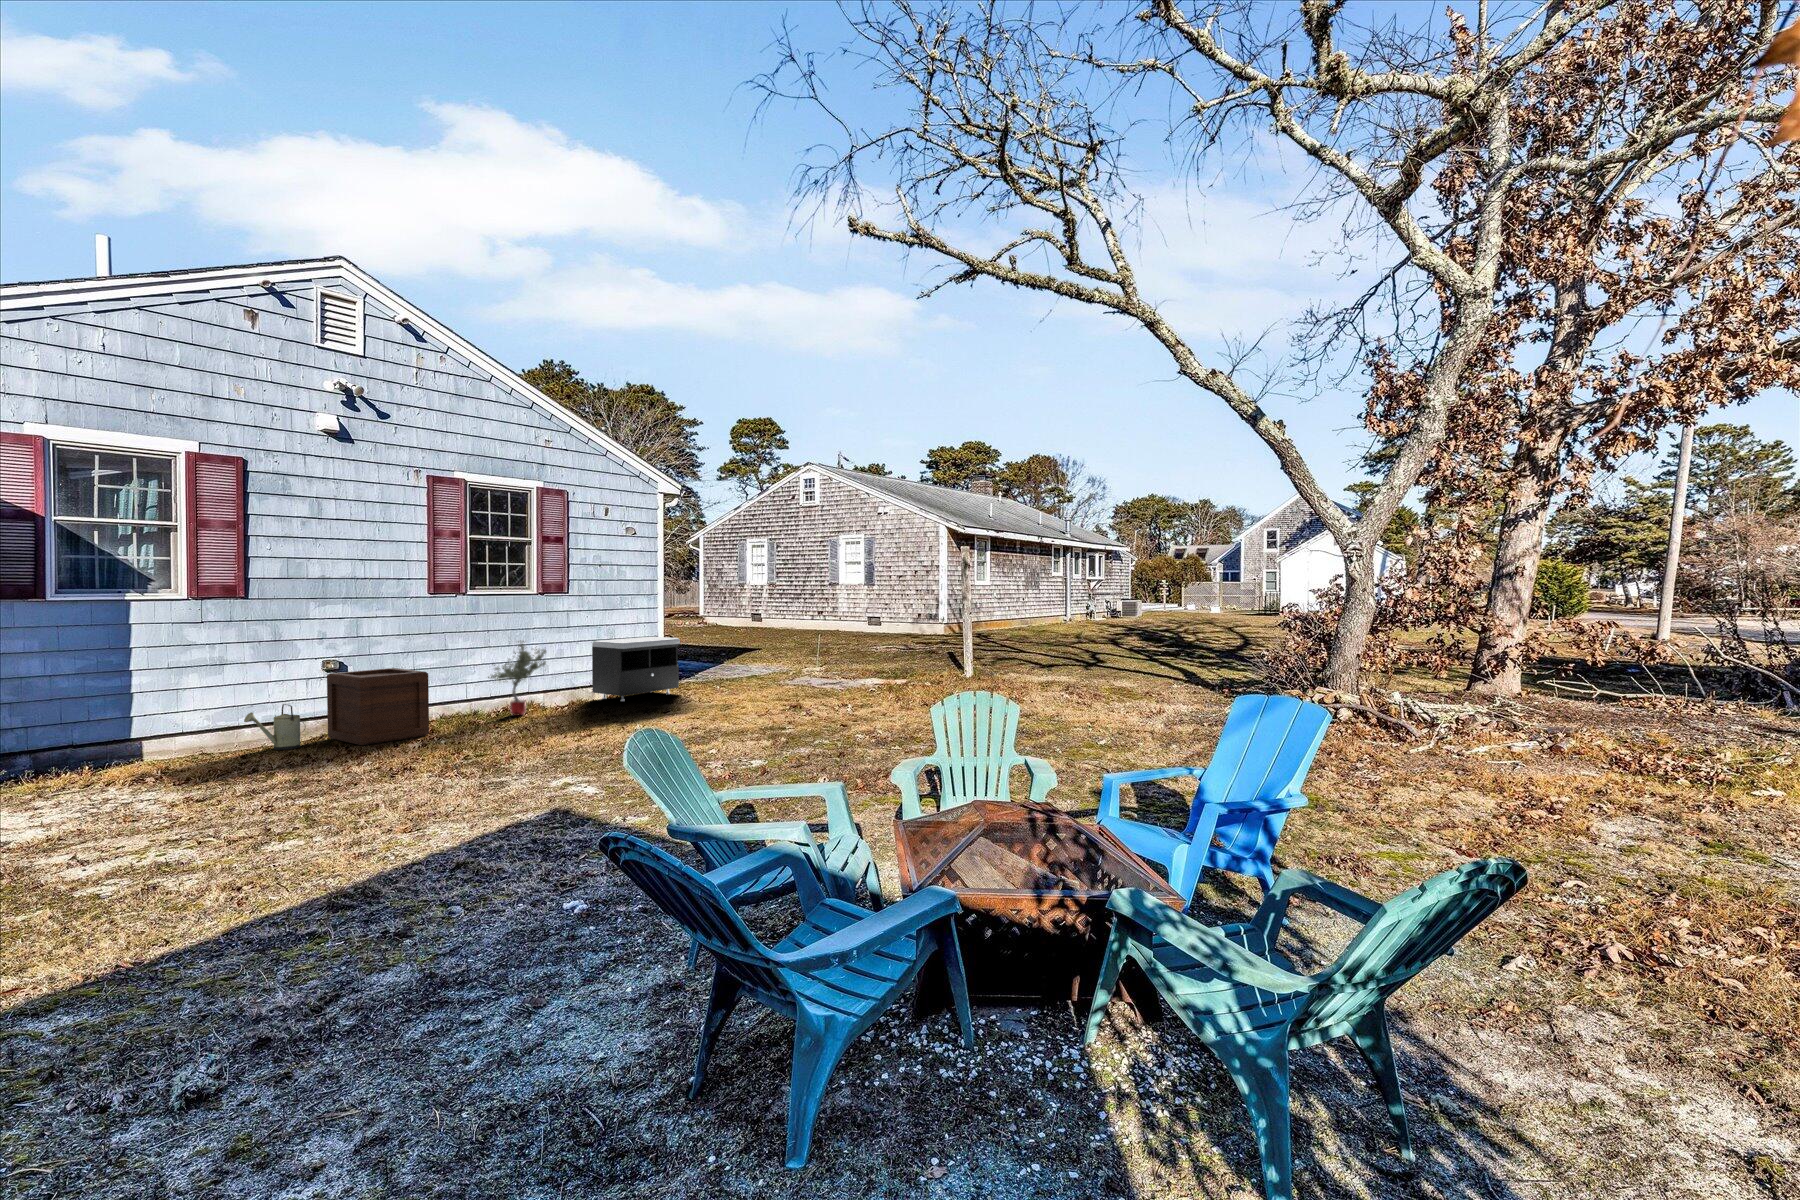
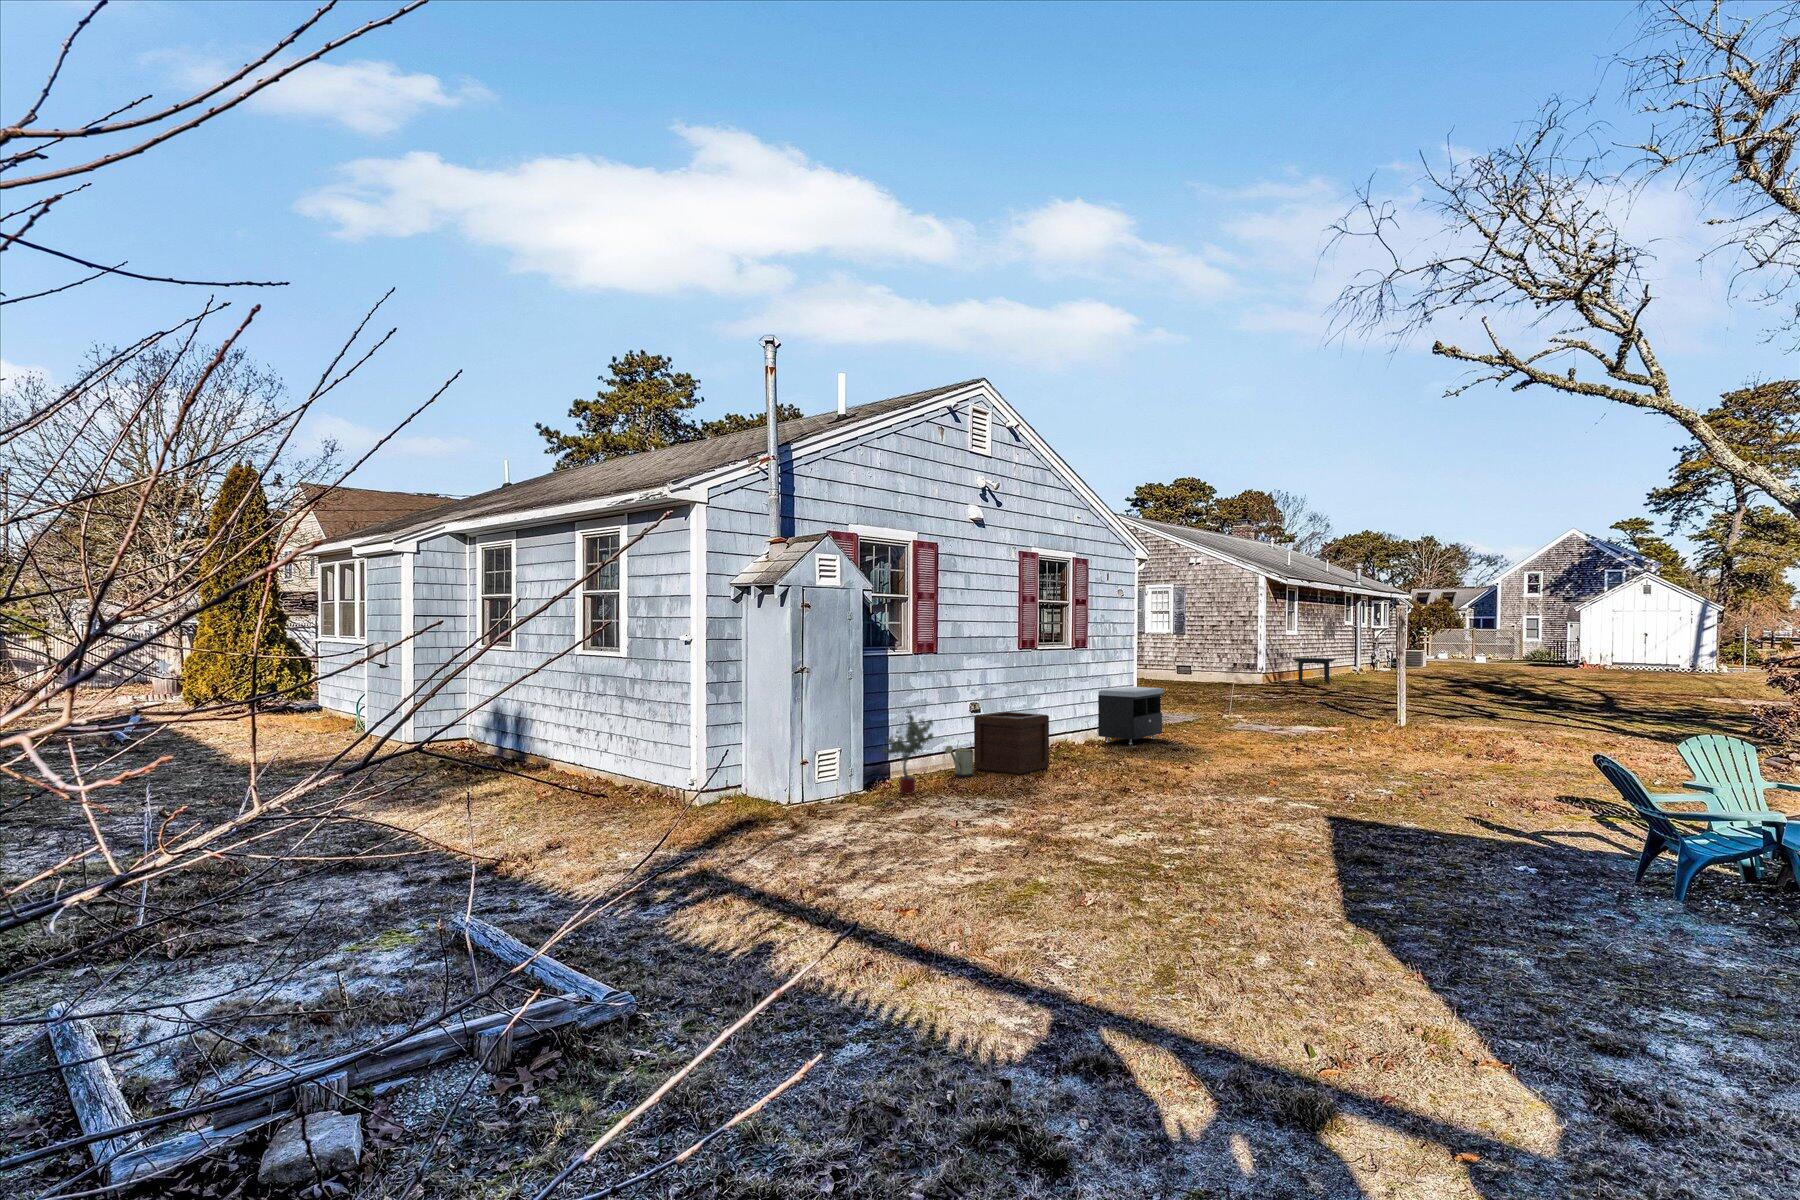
round table: none [980,607,1019,631] -> present [1293,658,1335,683]
potted tree: present [488,641,546,716] -> present [882,711,933,794]

